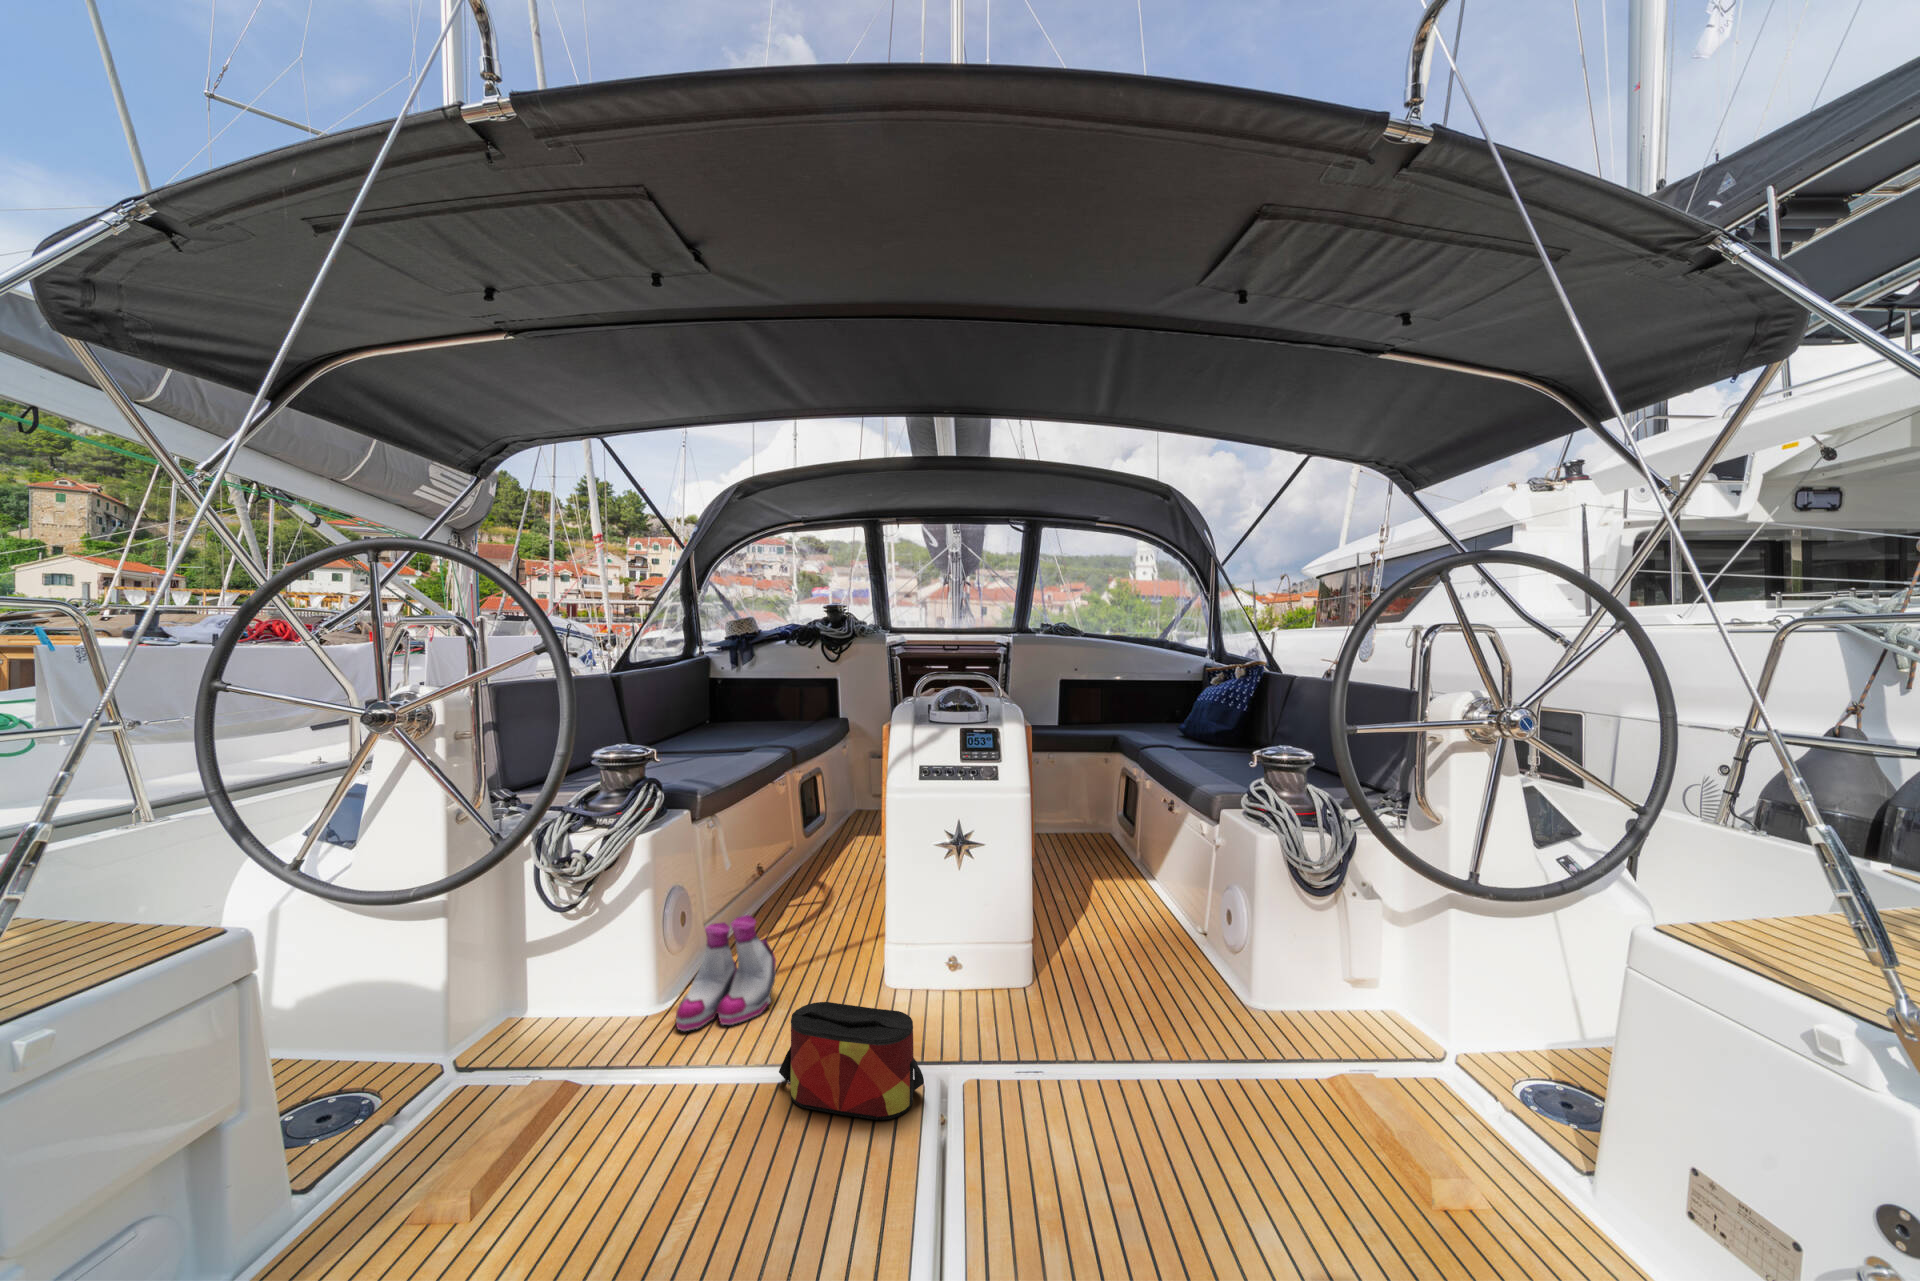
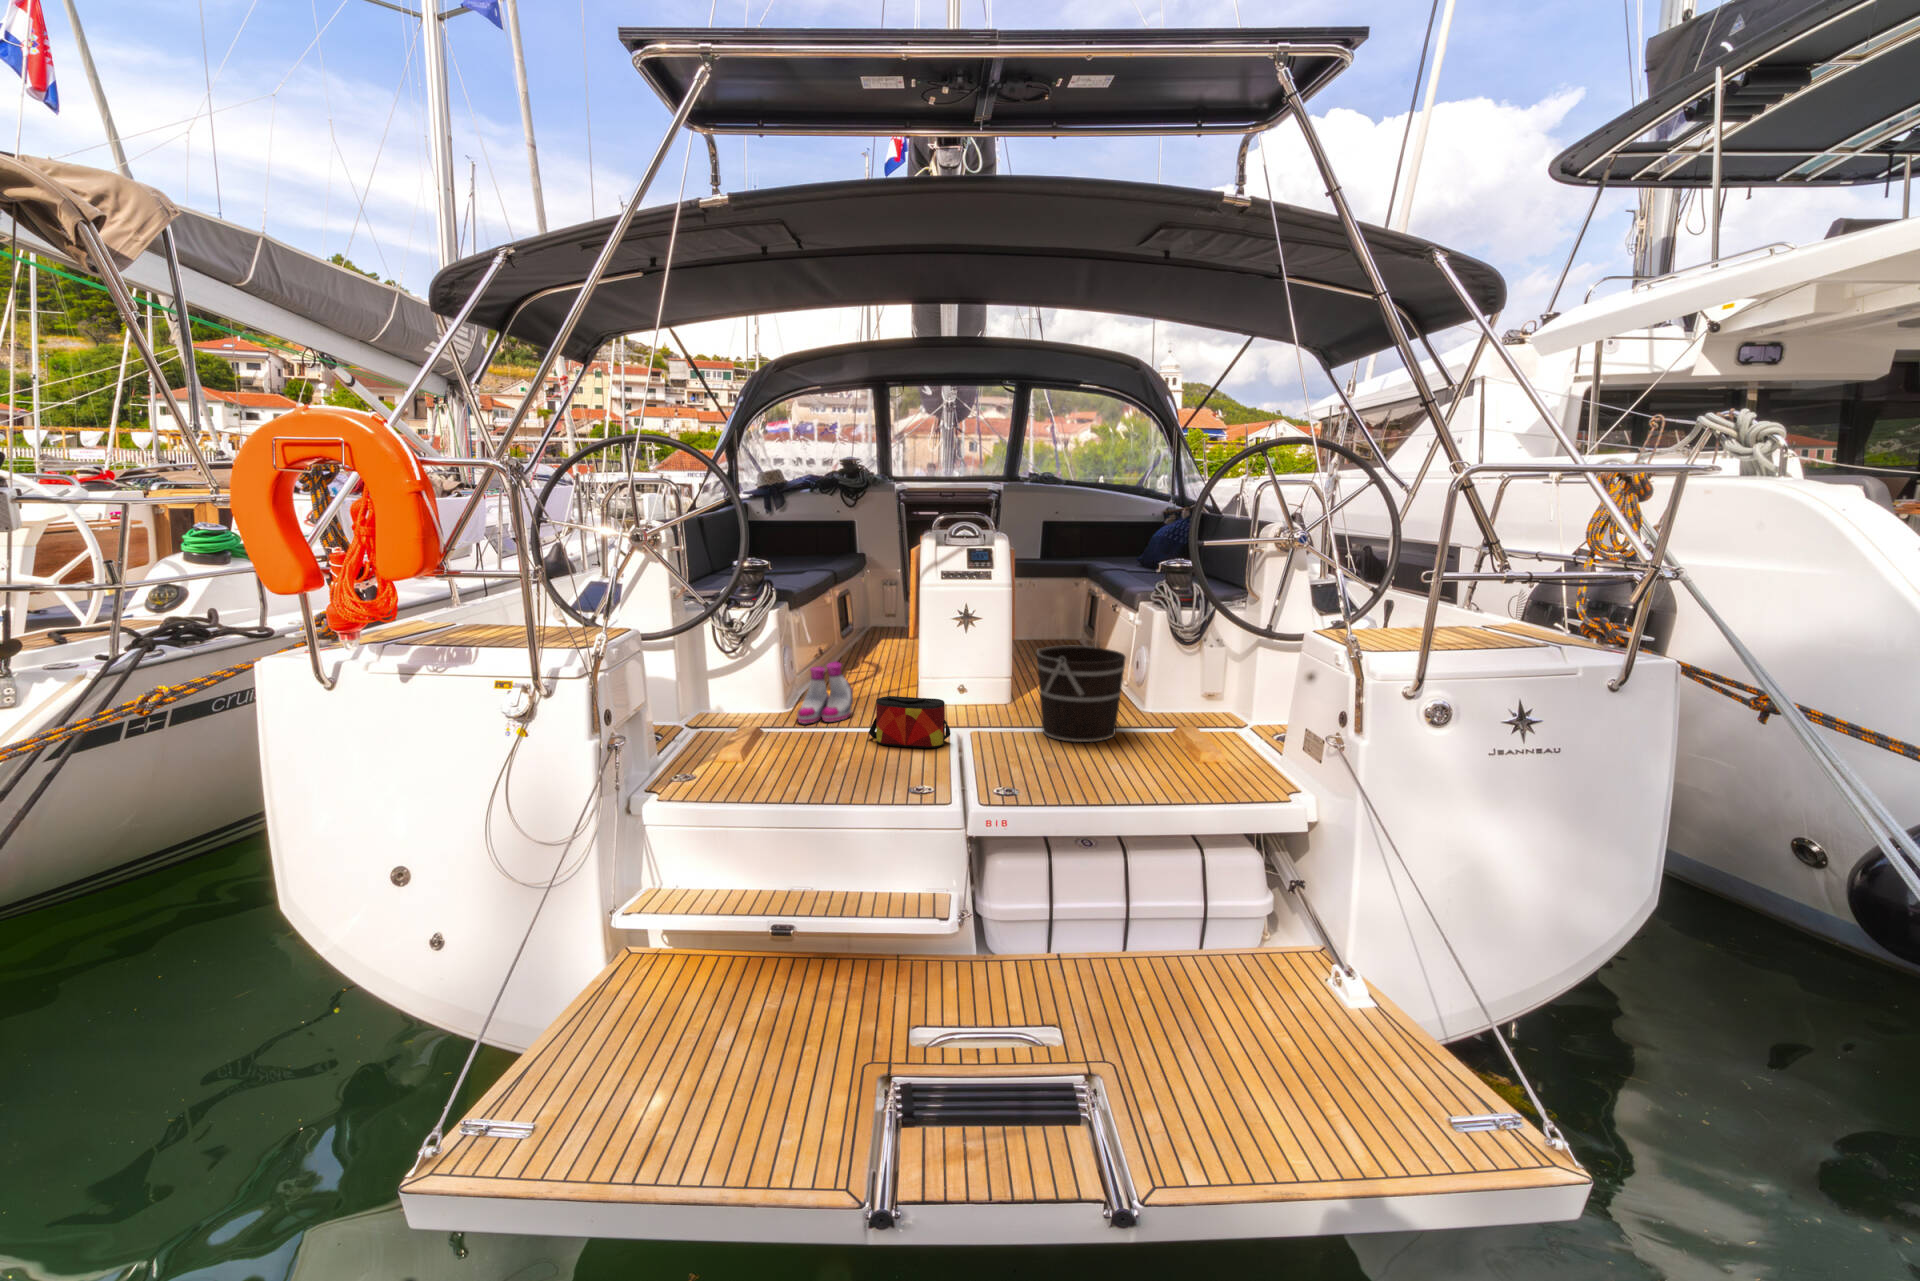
bucket: none [1074,893,1234,1098] -> present [1037,645,1126,742]

